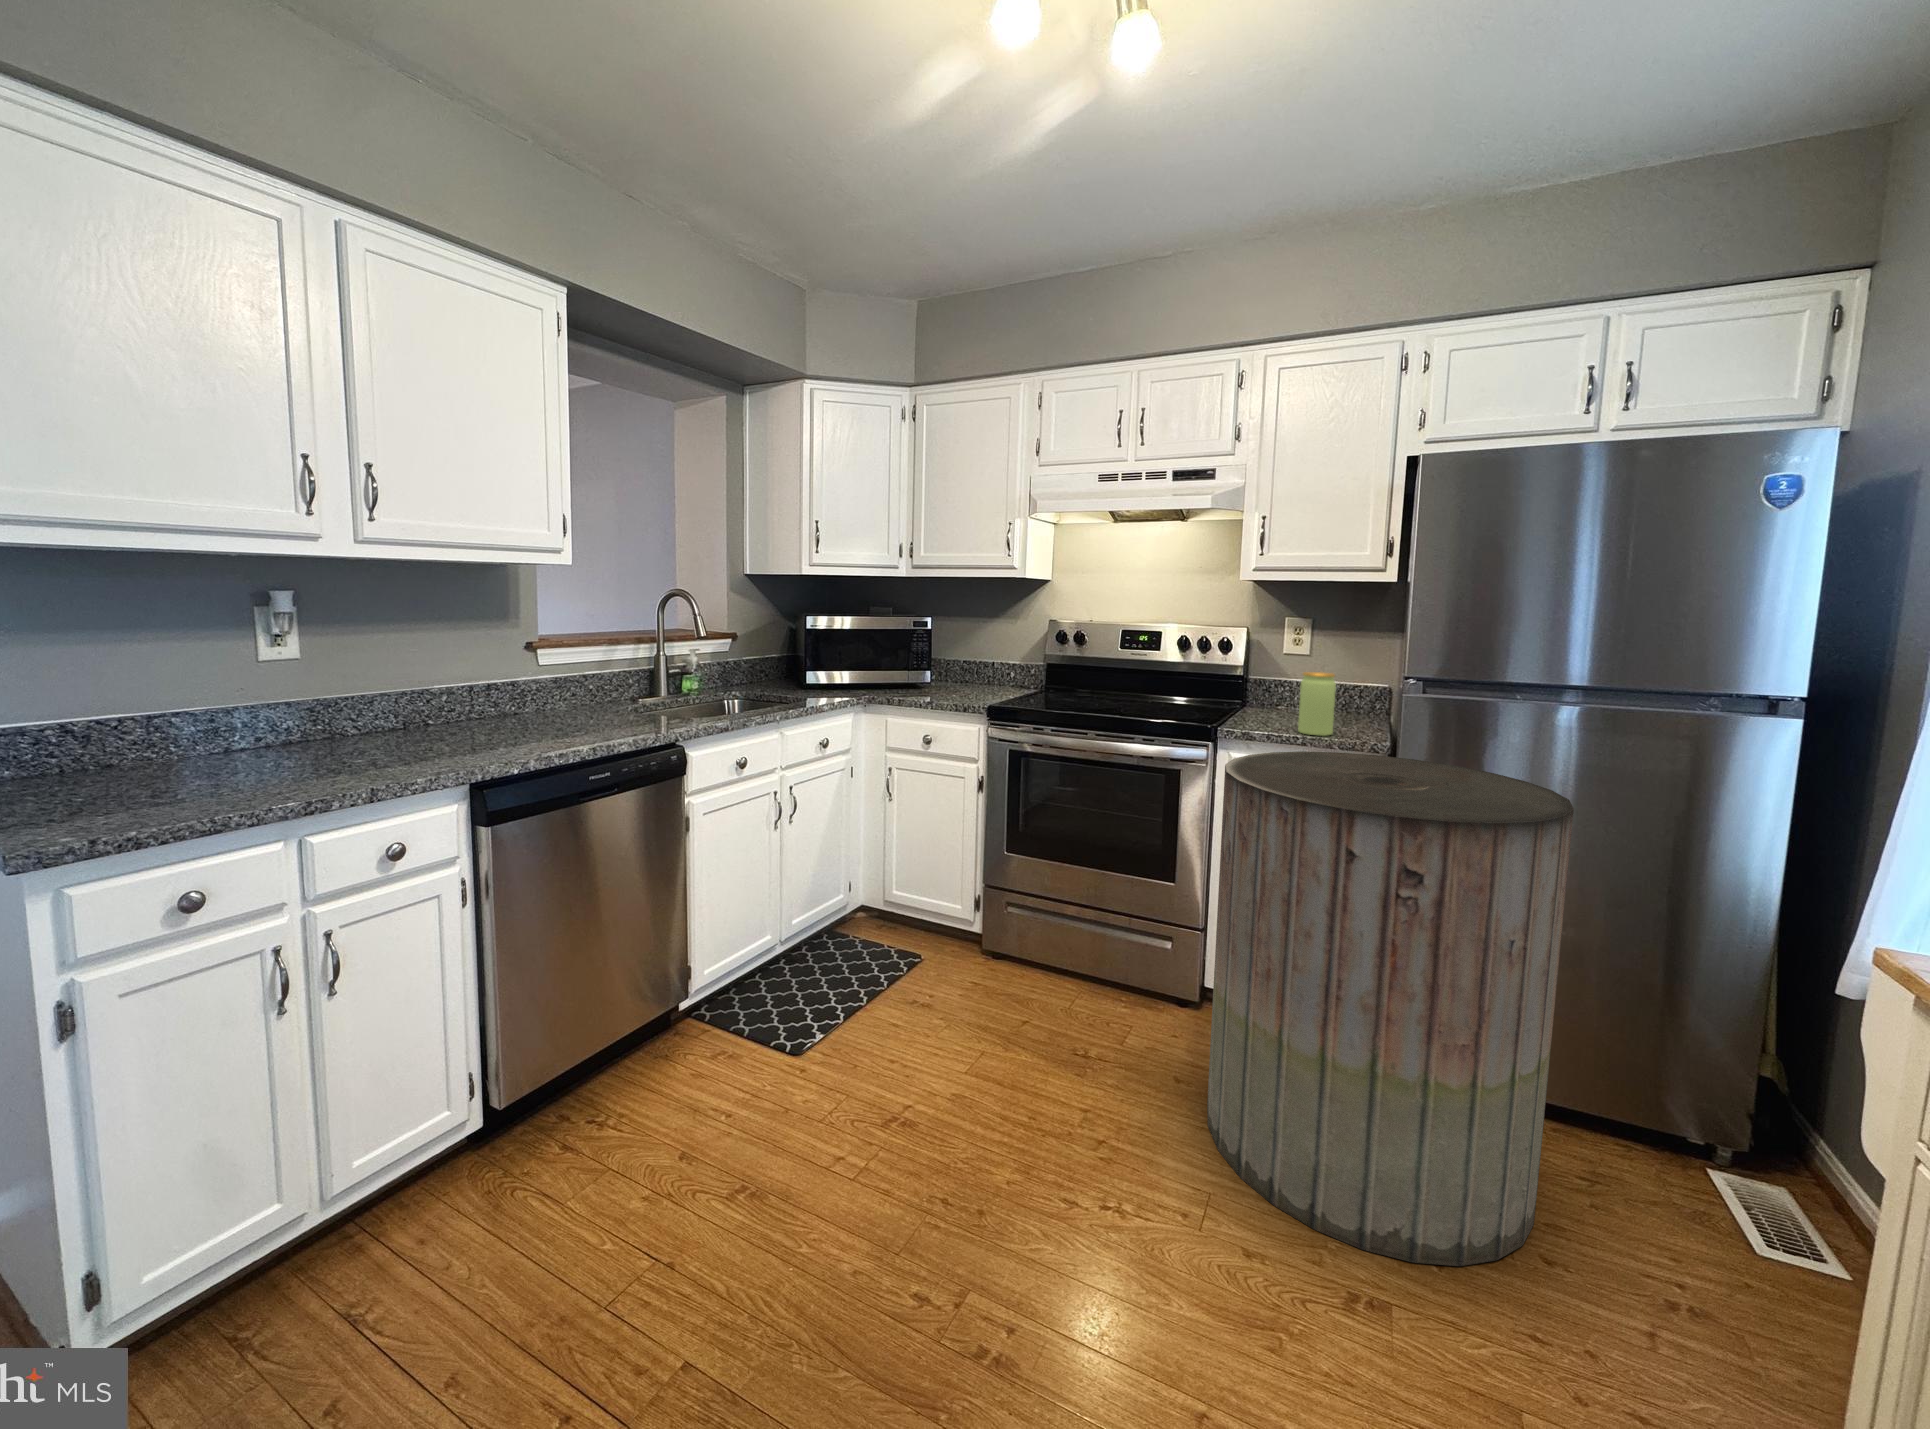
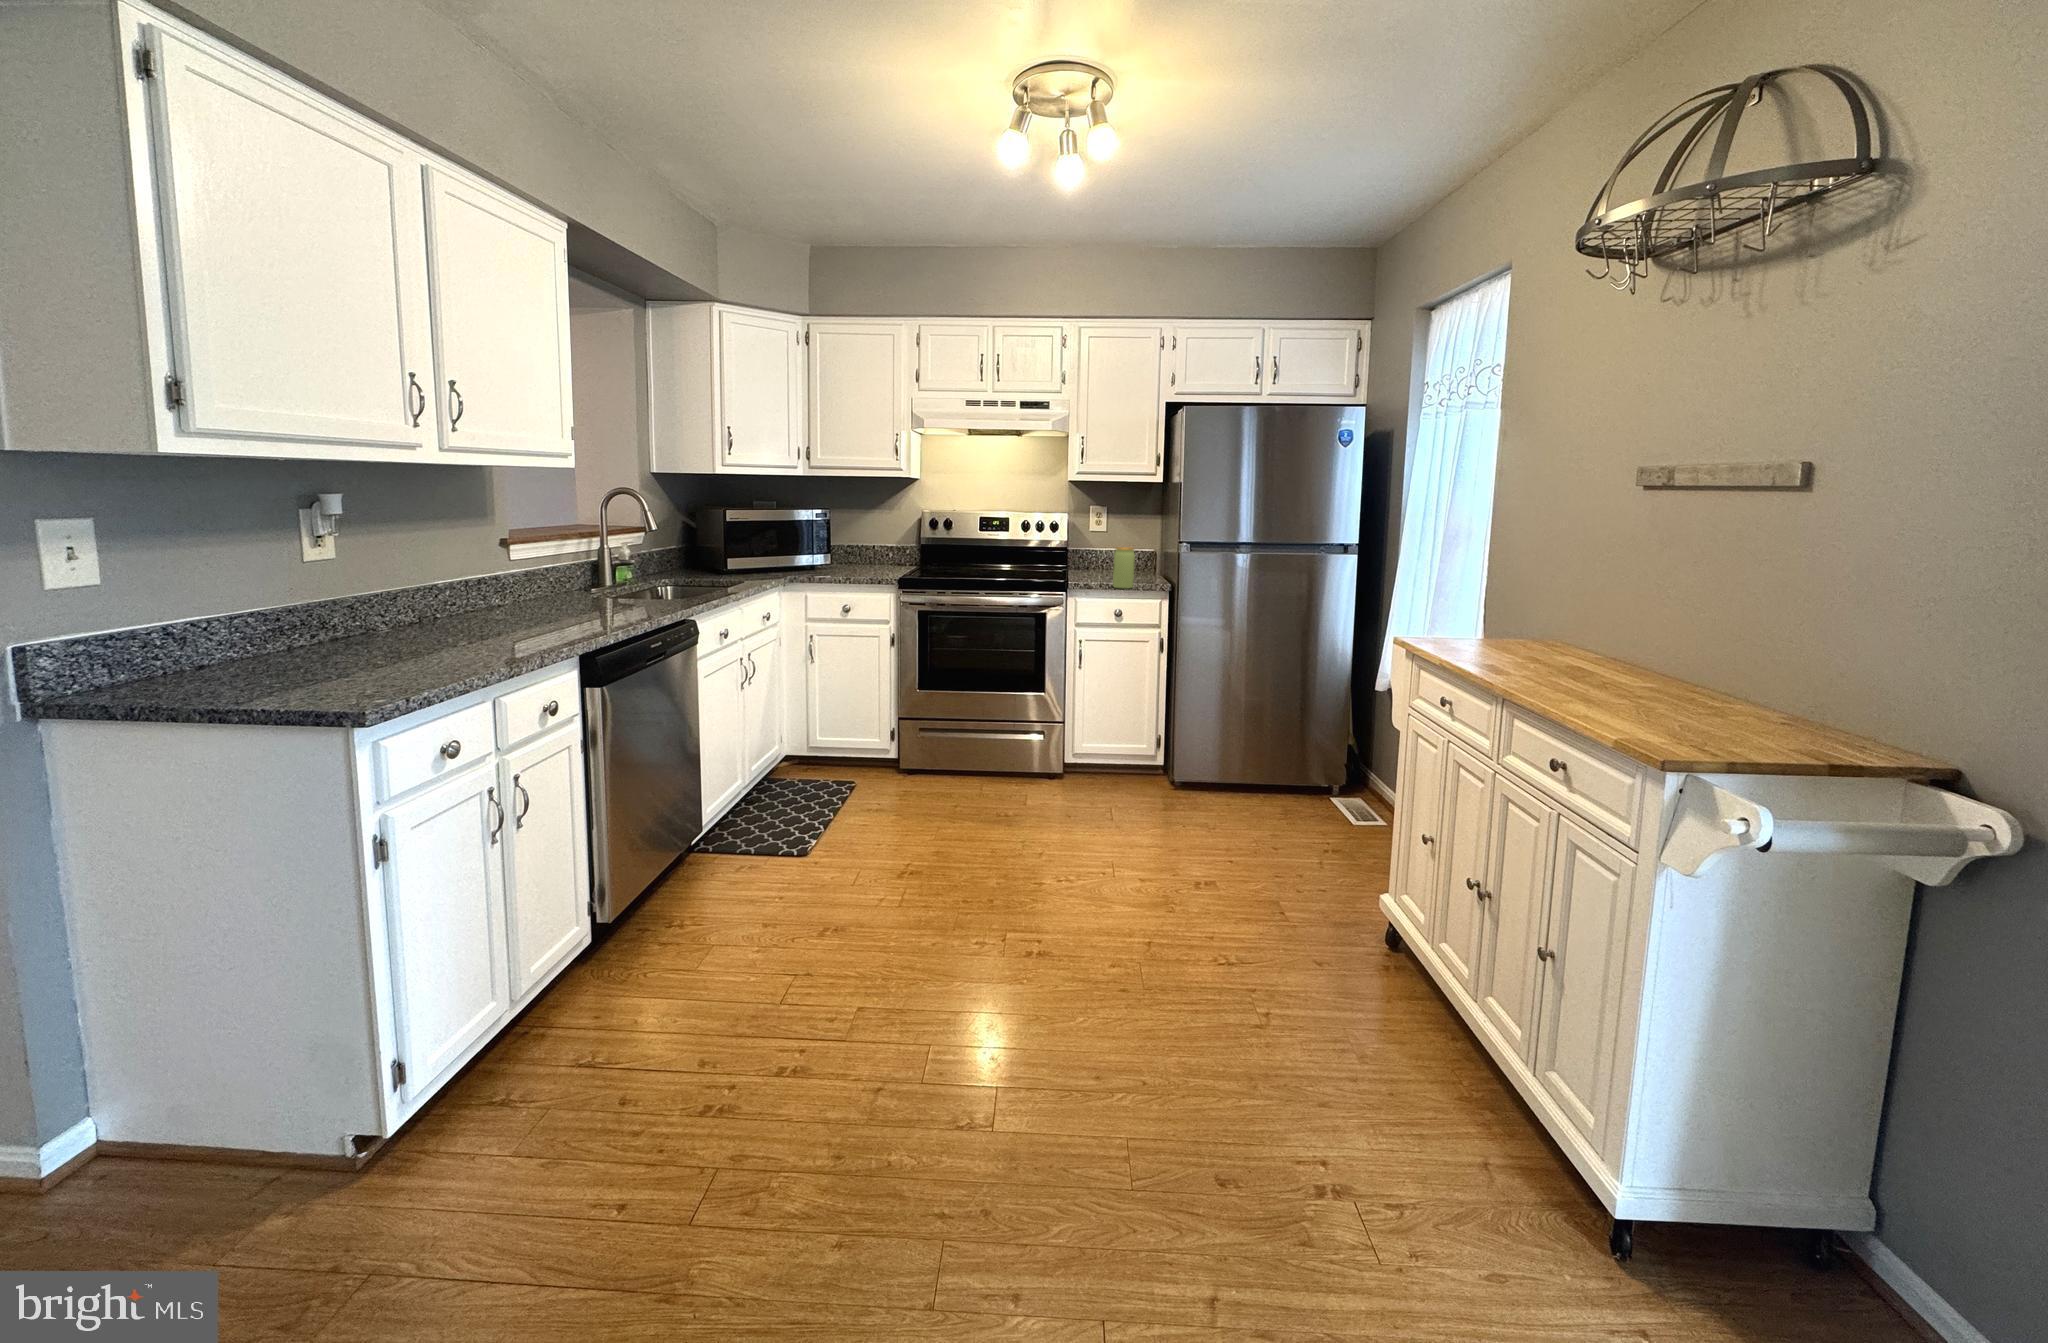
trash can: present [1207,751,1574,1266] -> none [1079,597,1265,861]

